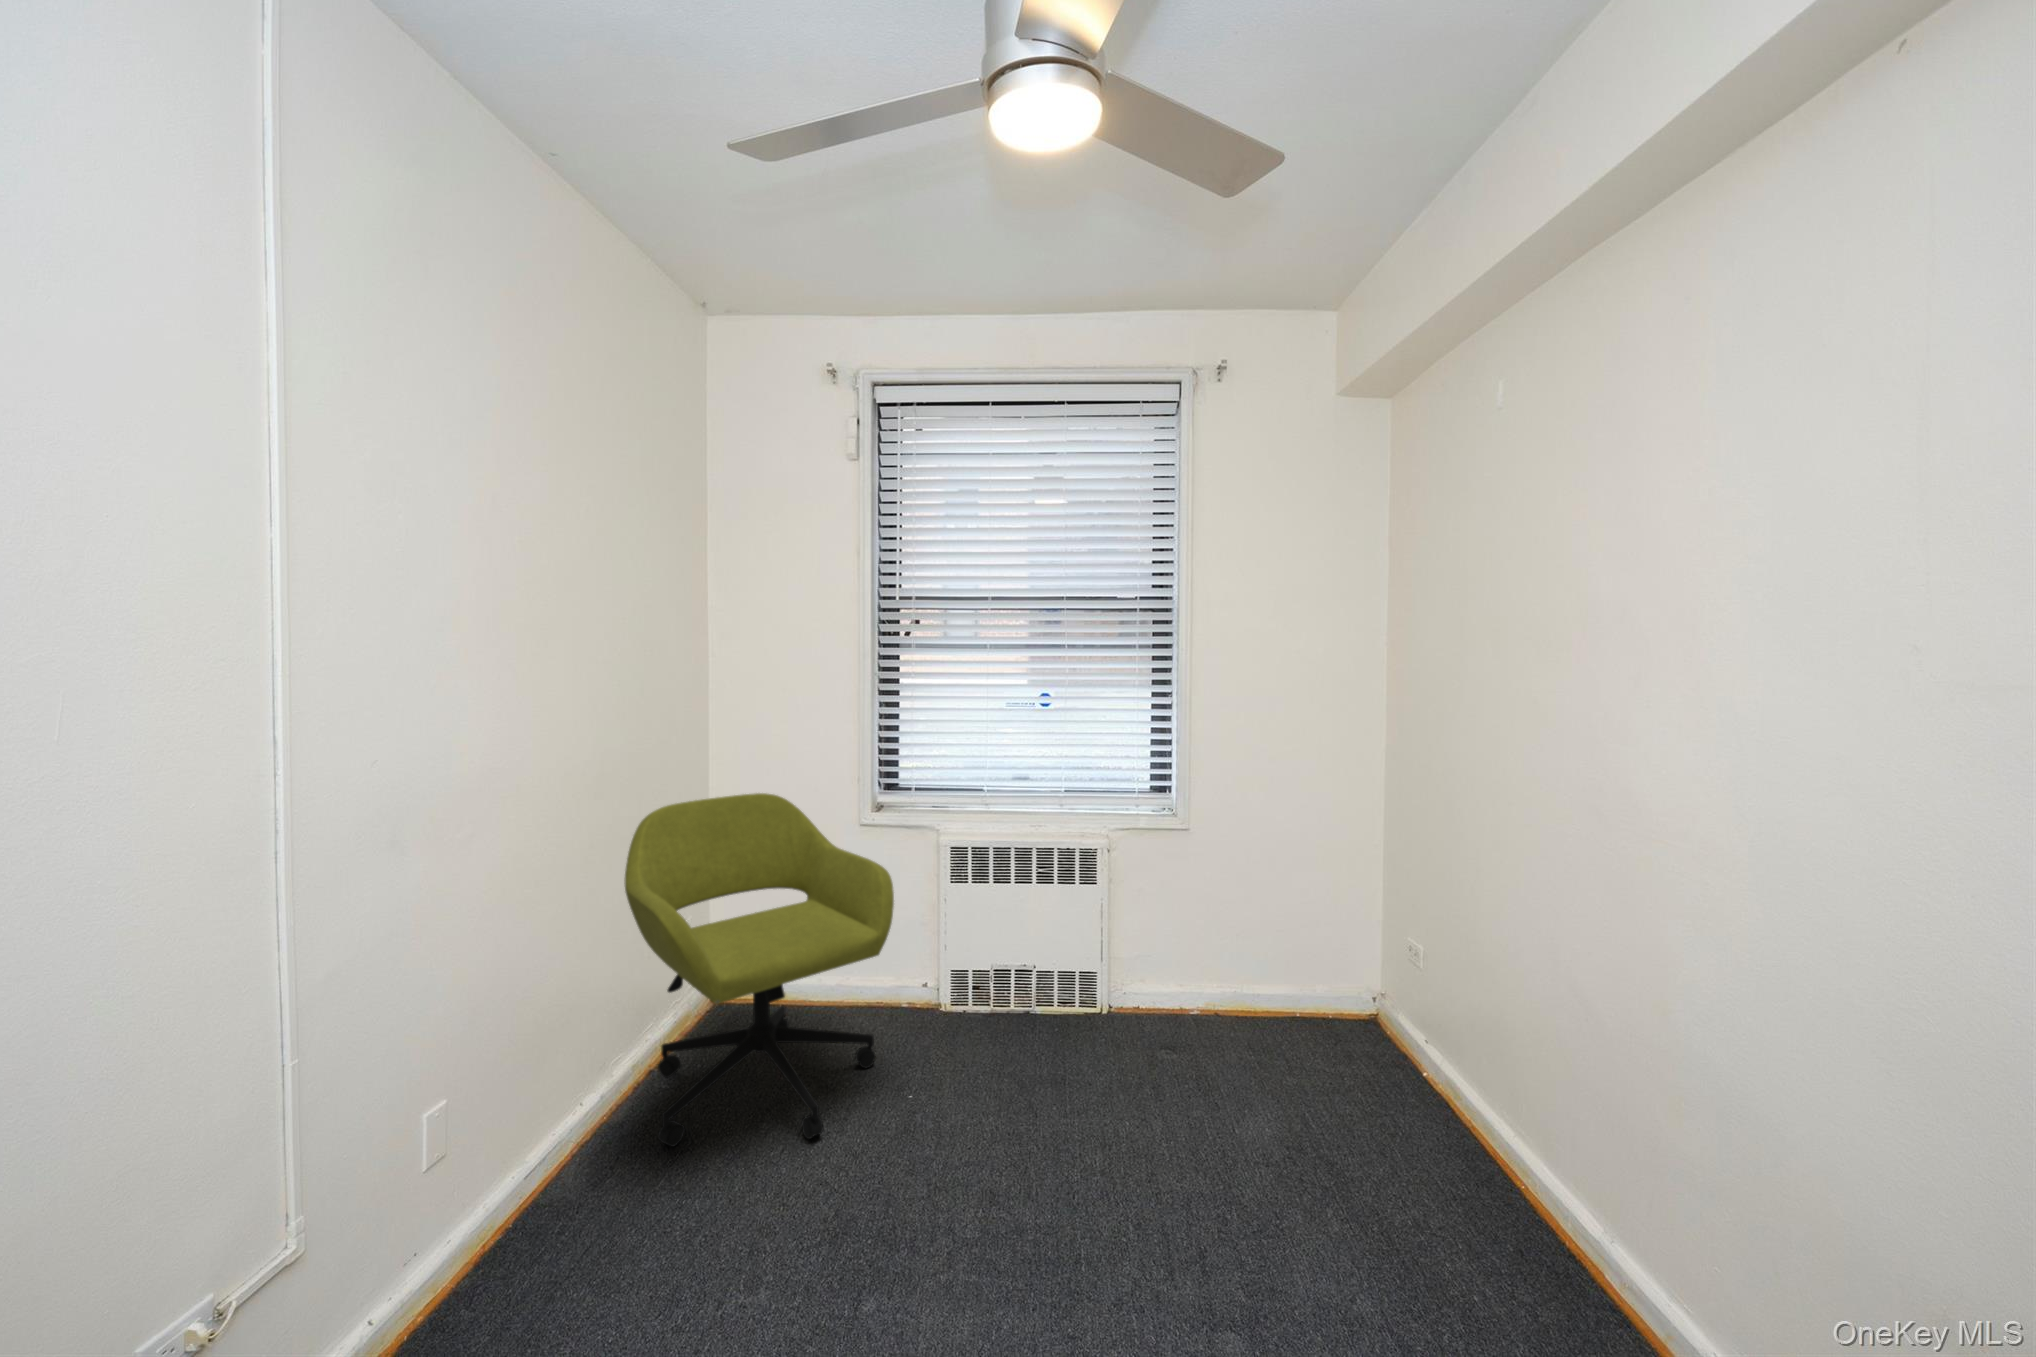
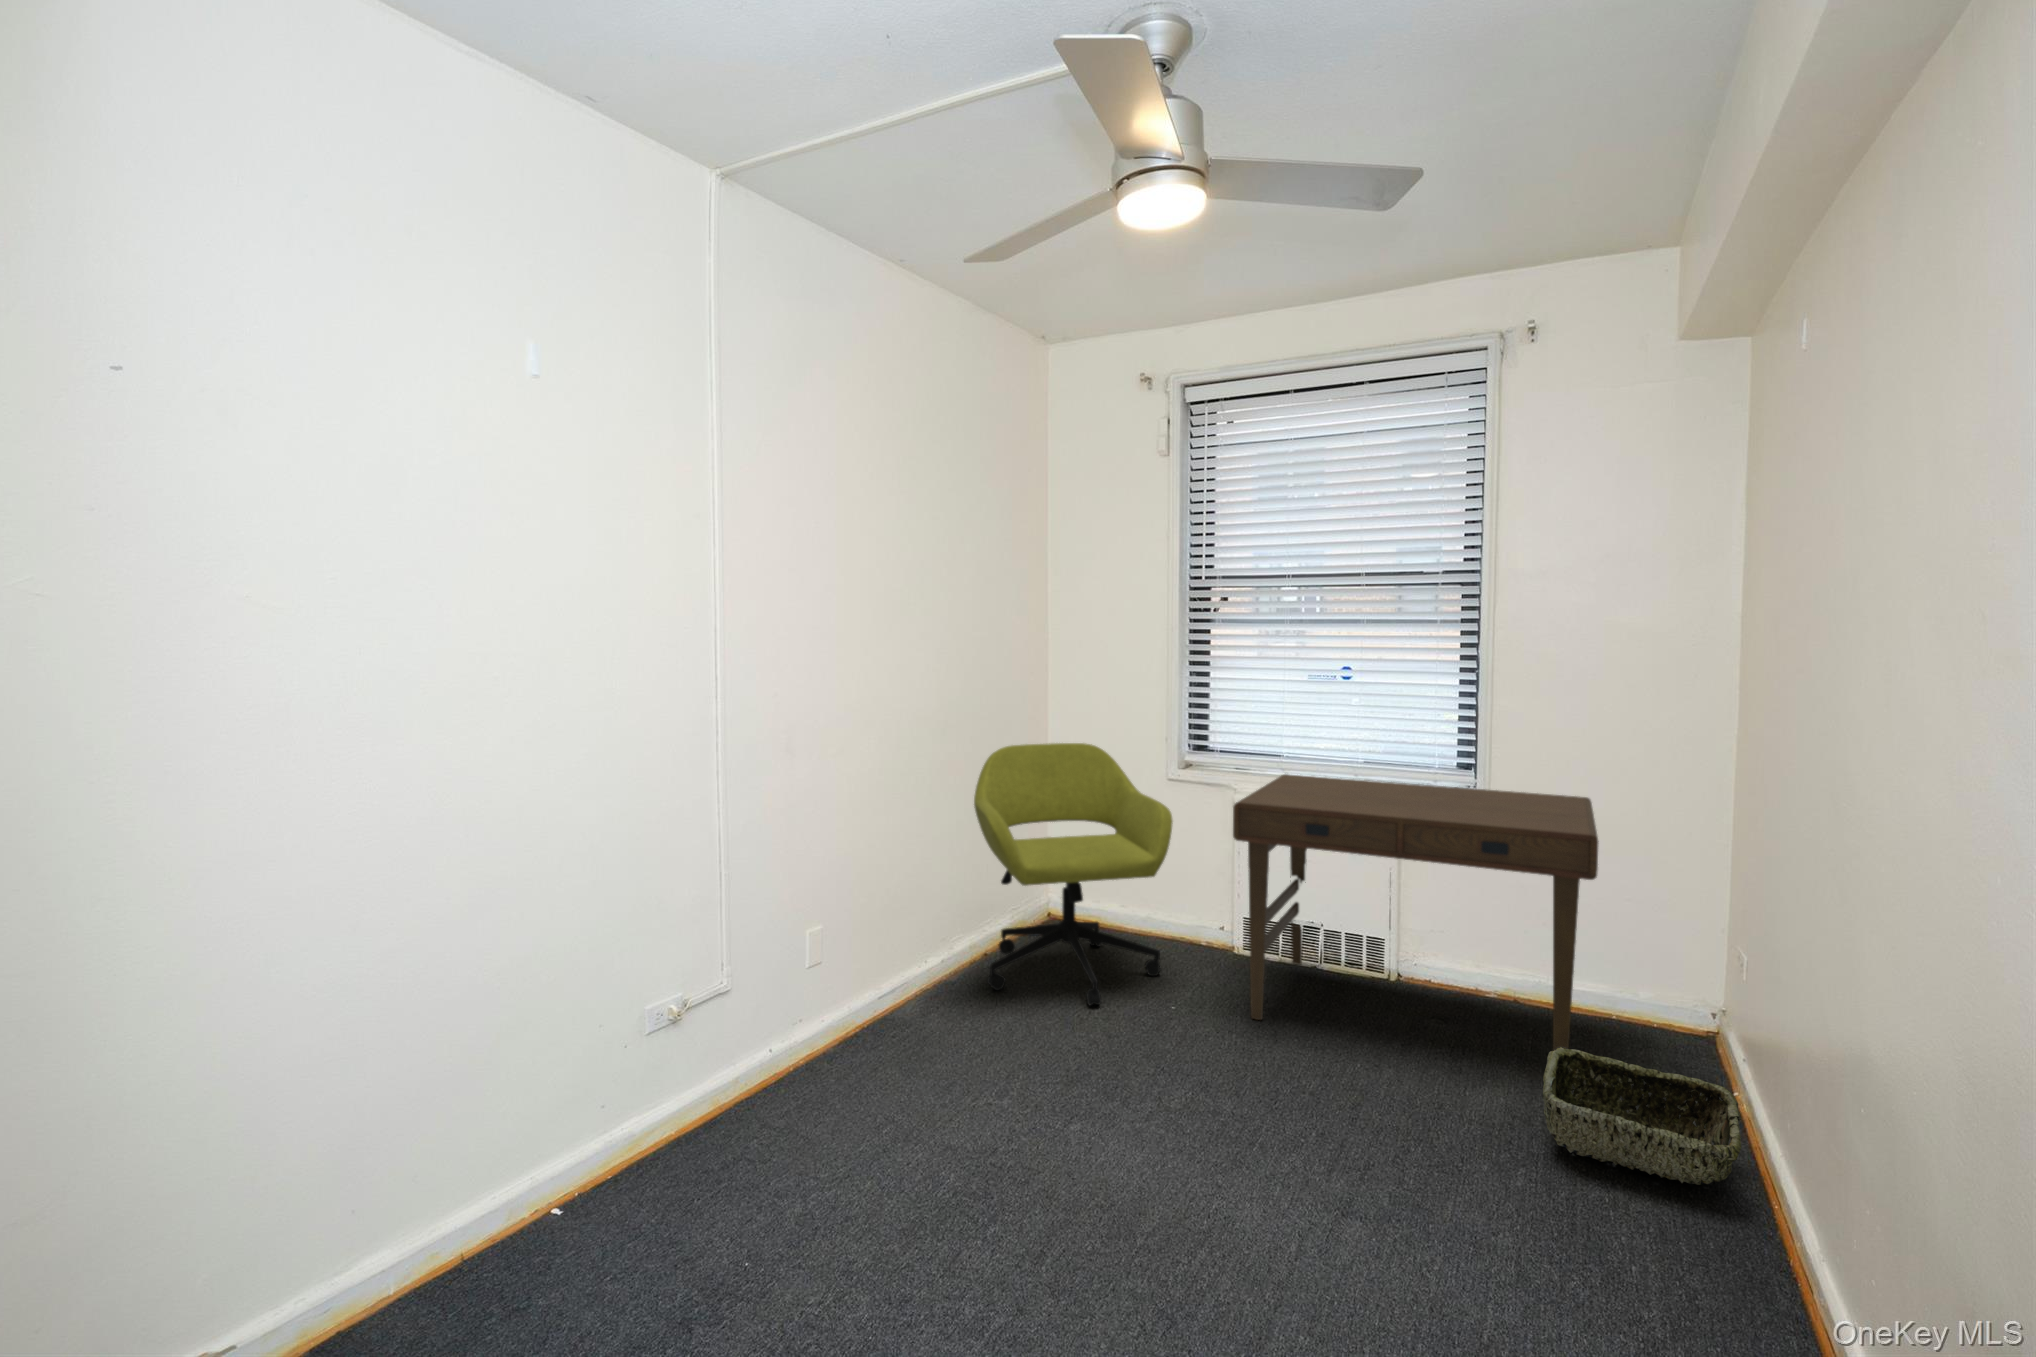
desk: none [981,811,1350,1107] -> present [1233,774,1599,1050]
woven basket: none [1342,1089,1554,1223] -> present [1543,1047,1742,1185]

